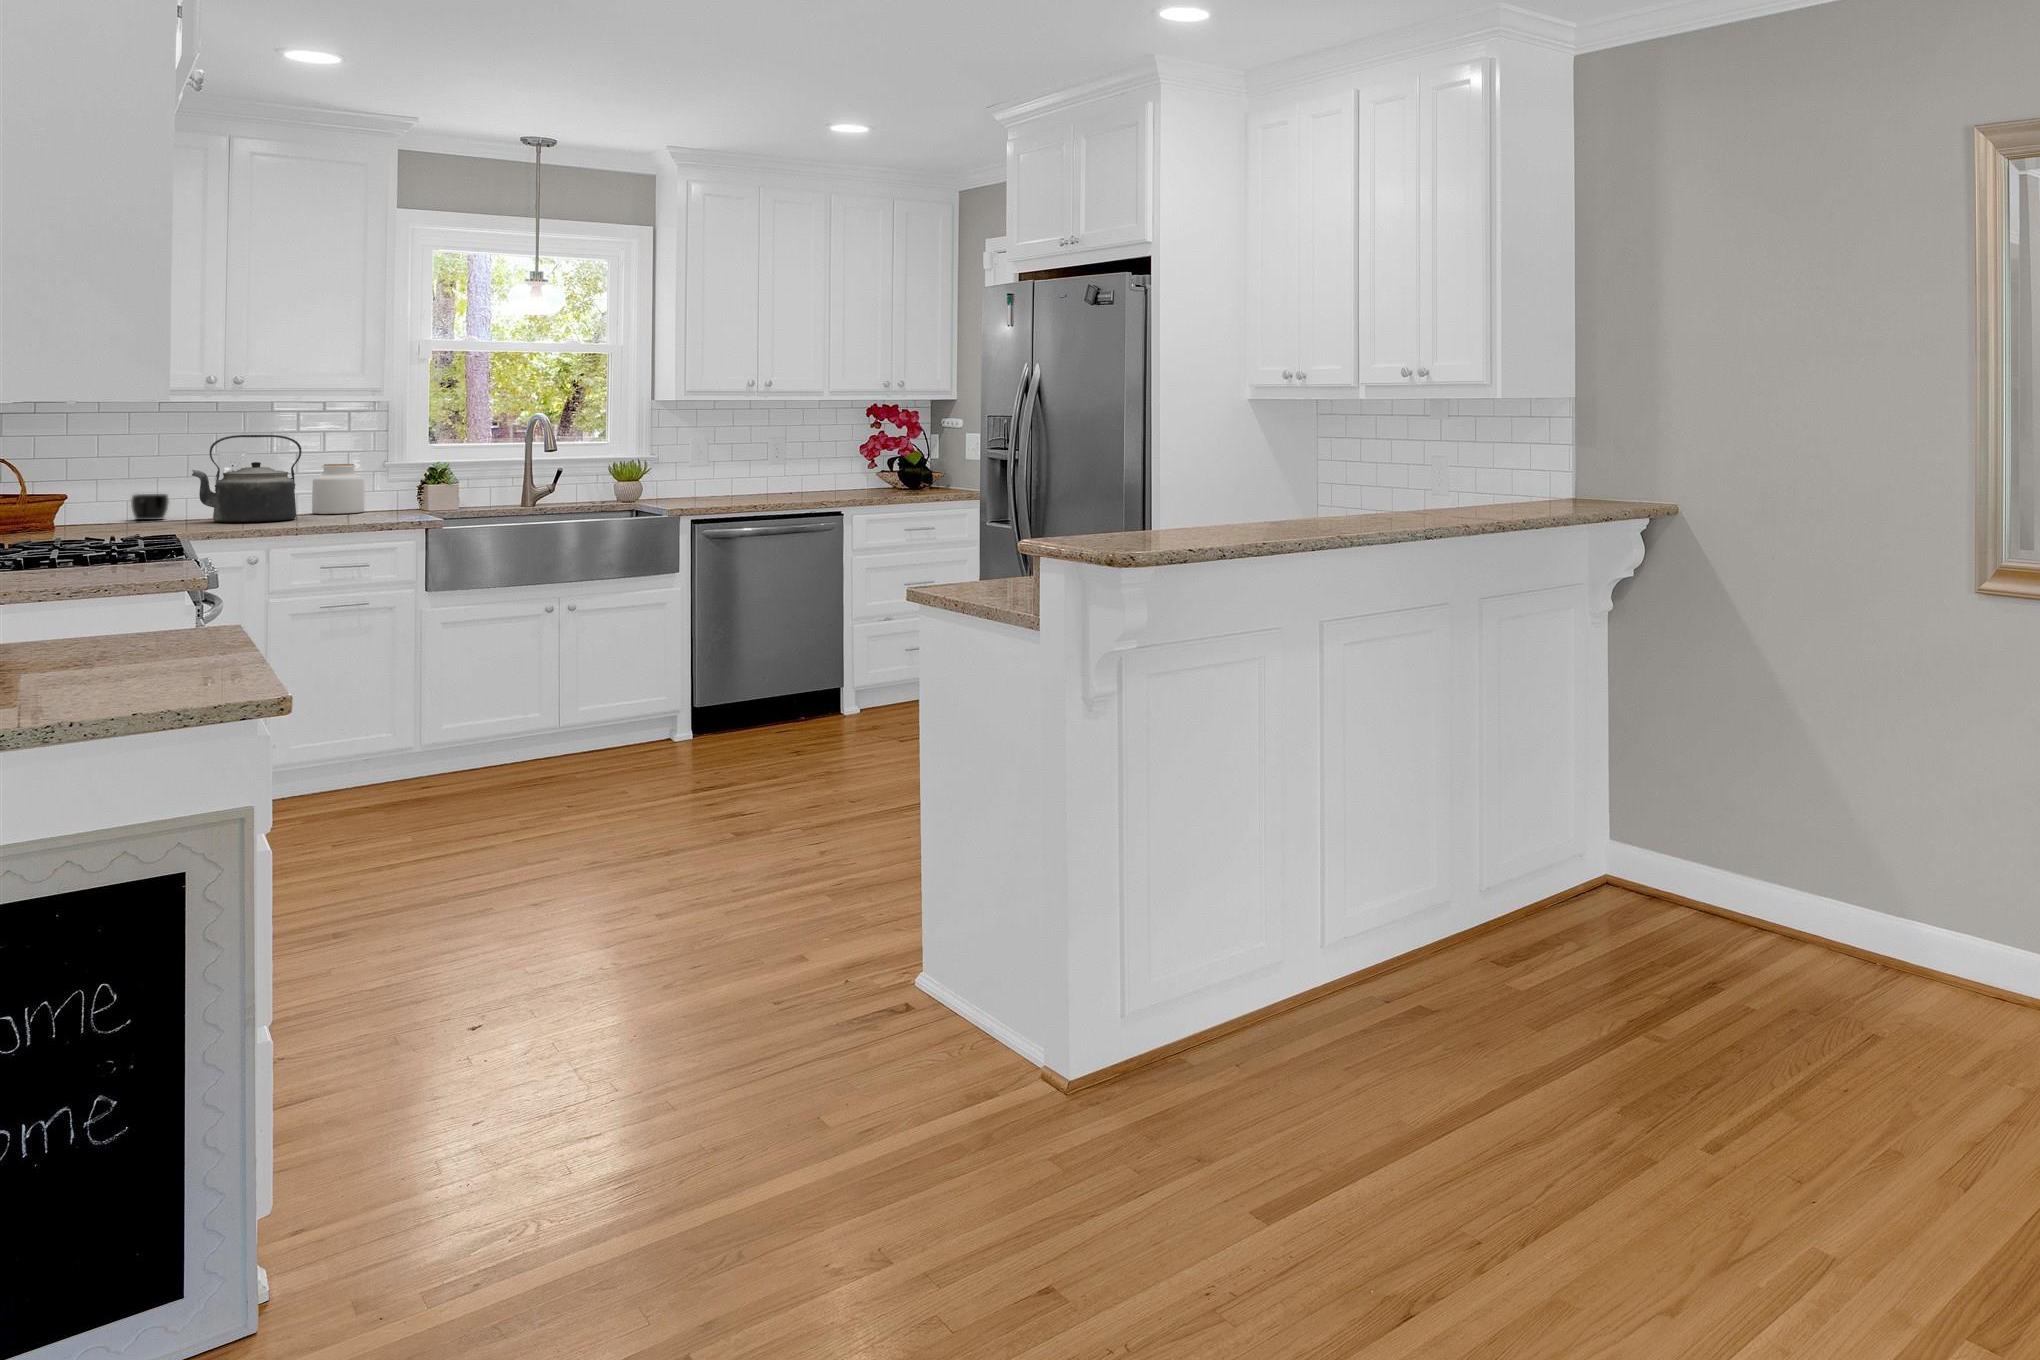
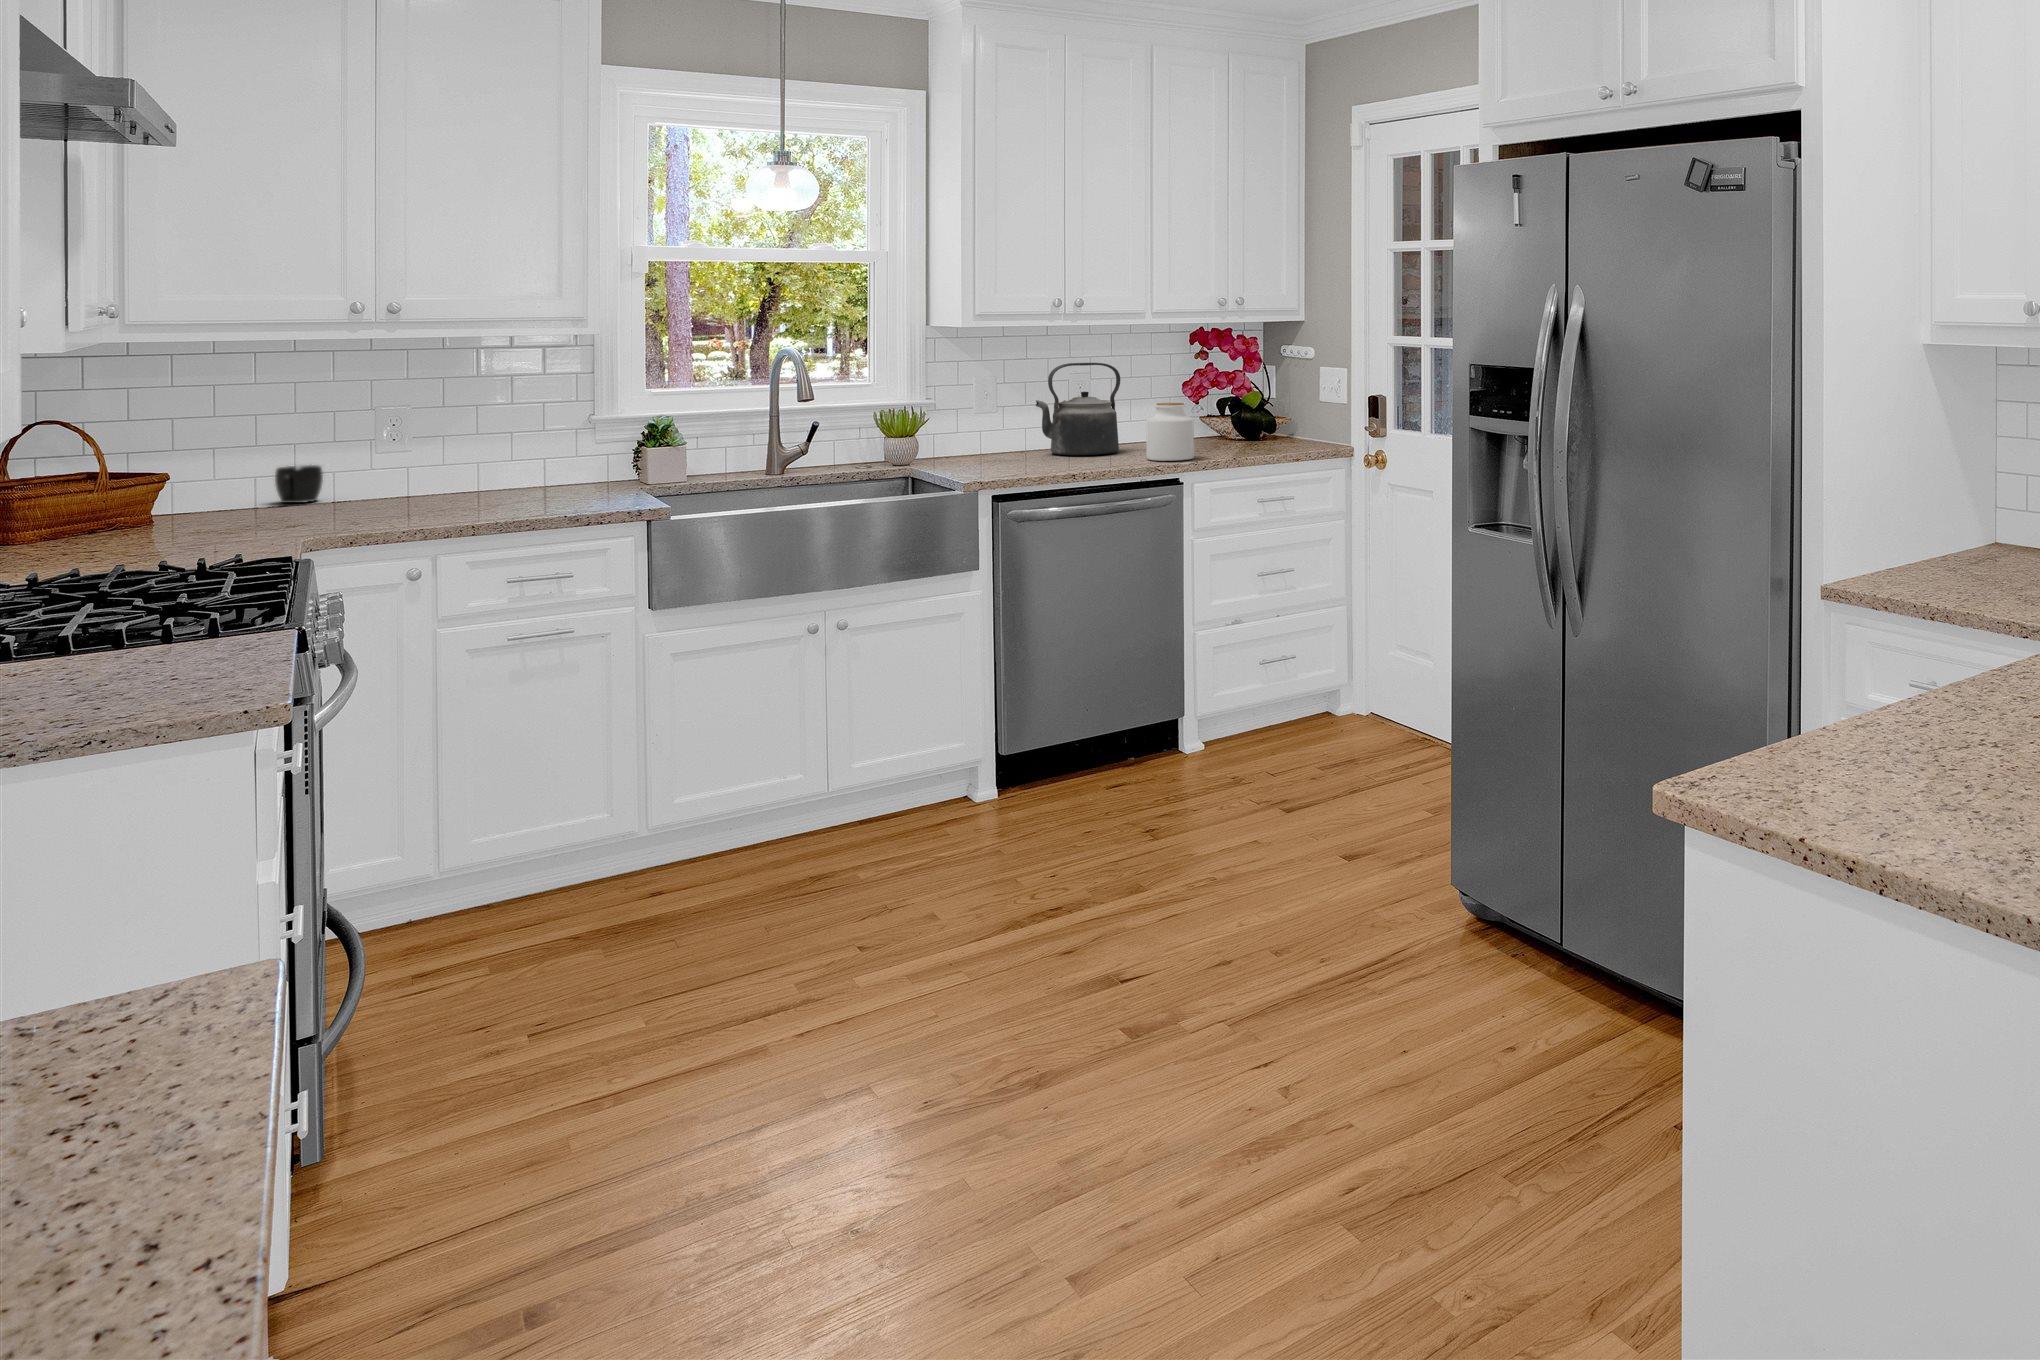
kettle: present [192,435,302,522] -> present [1036,363,1120,455]
jar: present [312,464,365,514] -> present [1147,403,1194,461]

